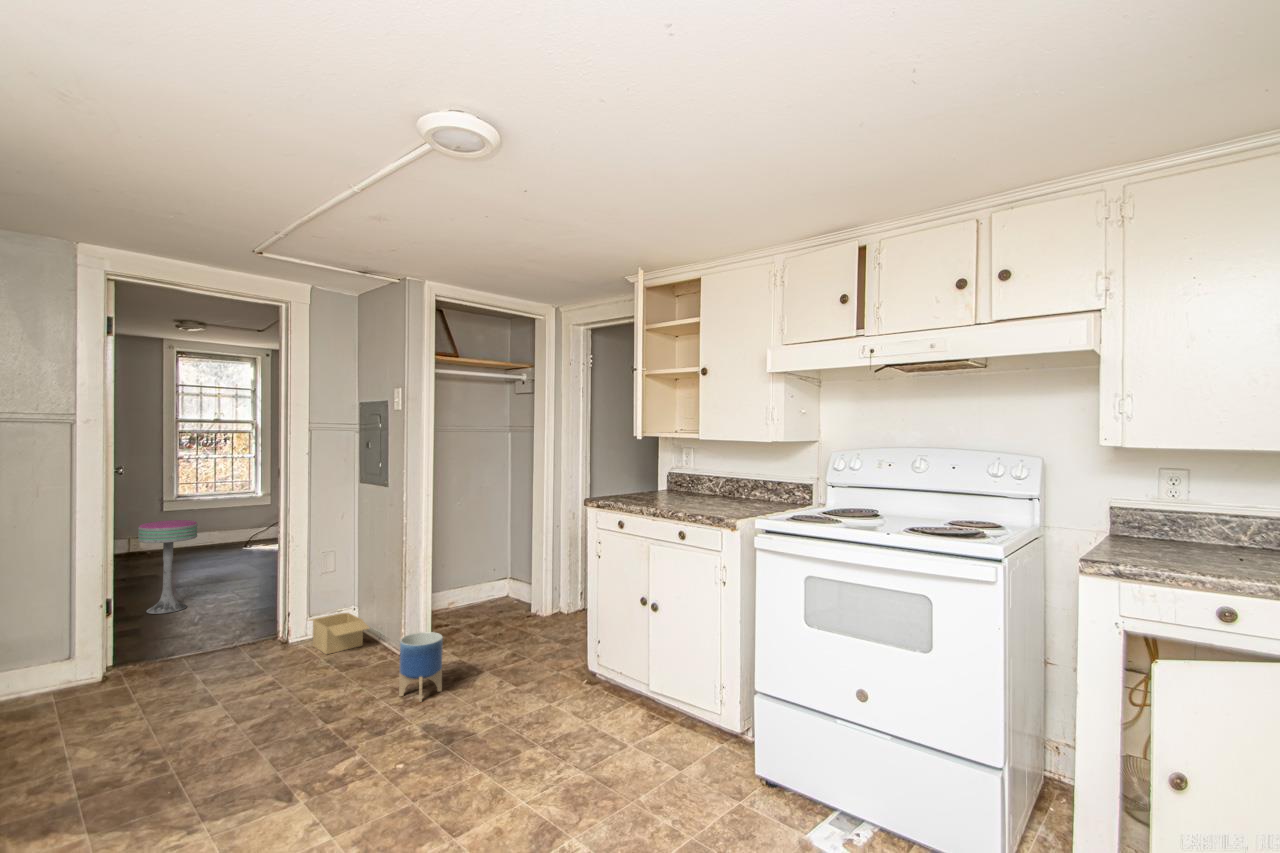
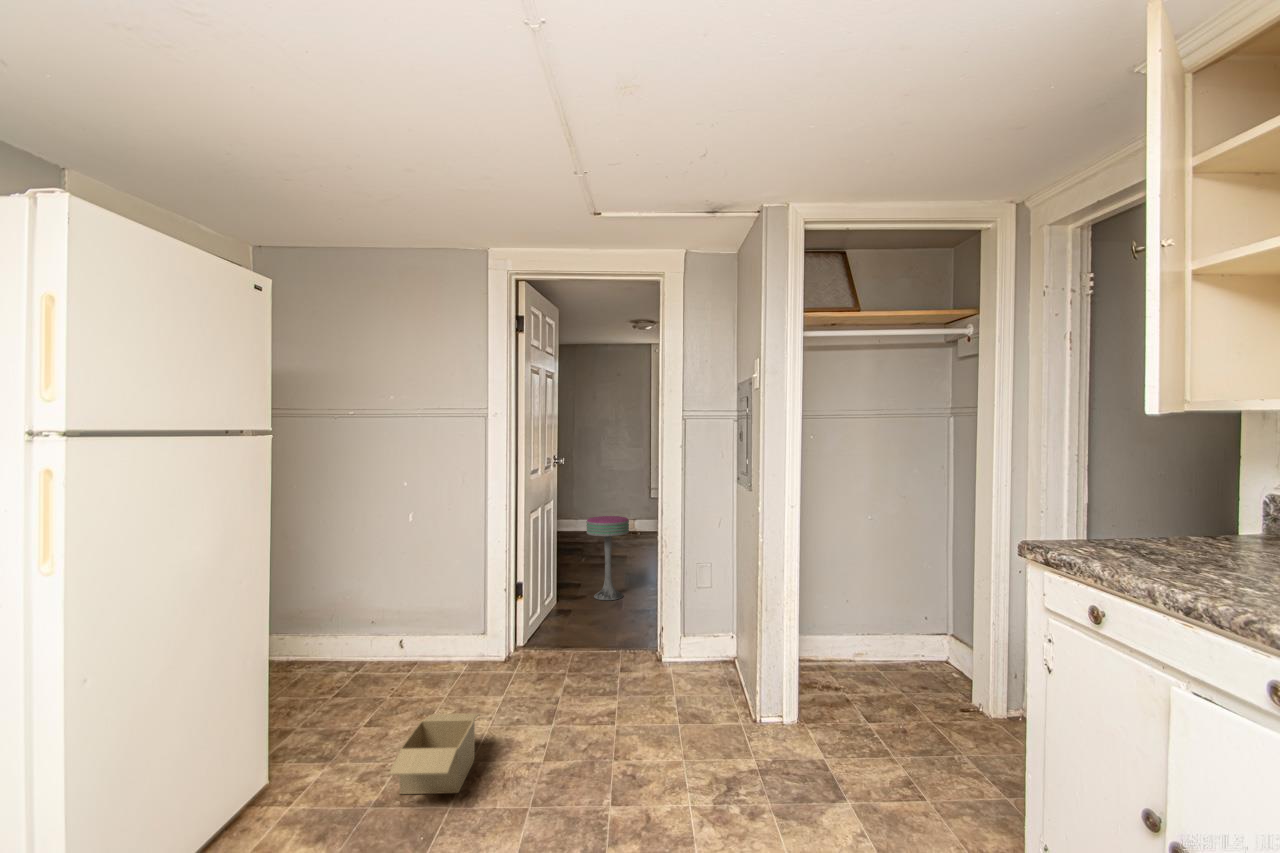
cardboard box: present [309,613,369,654] -> present [389,713,480,794]
planter: present [399,632,443,702] -> none [706,708,766,821]

